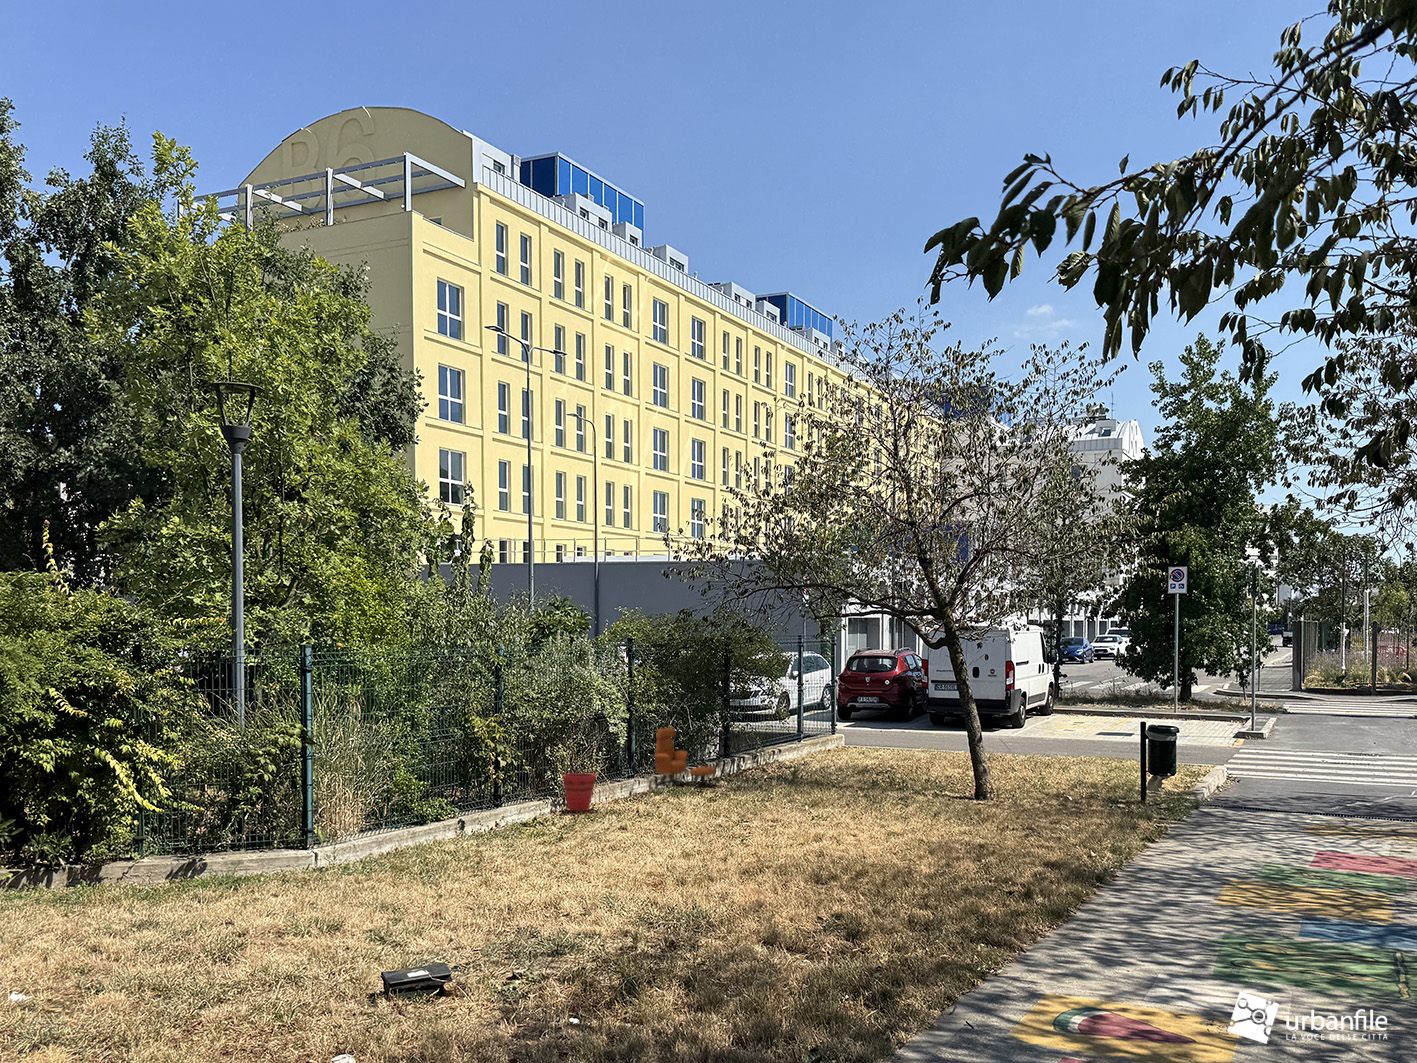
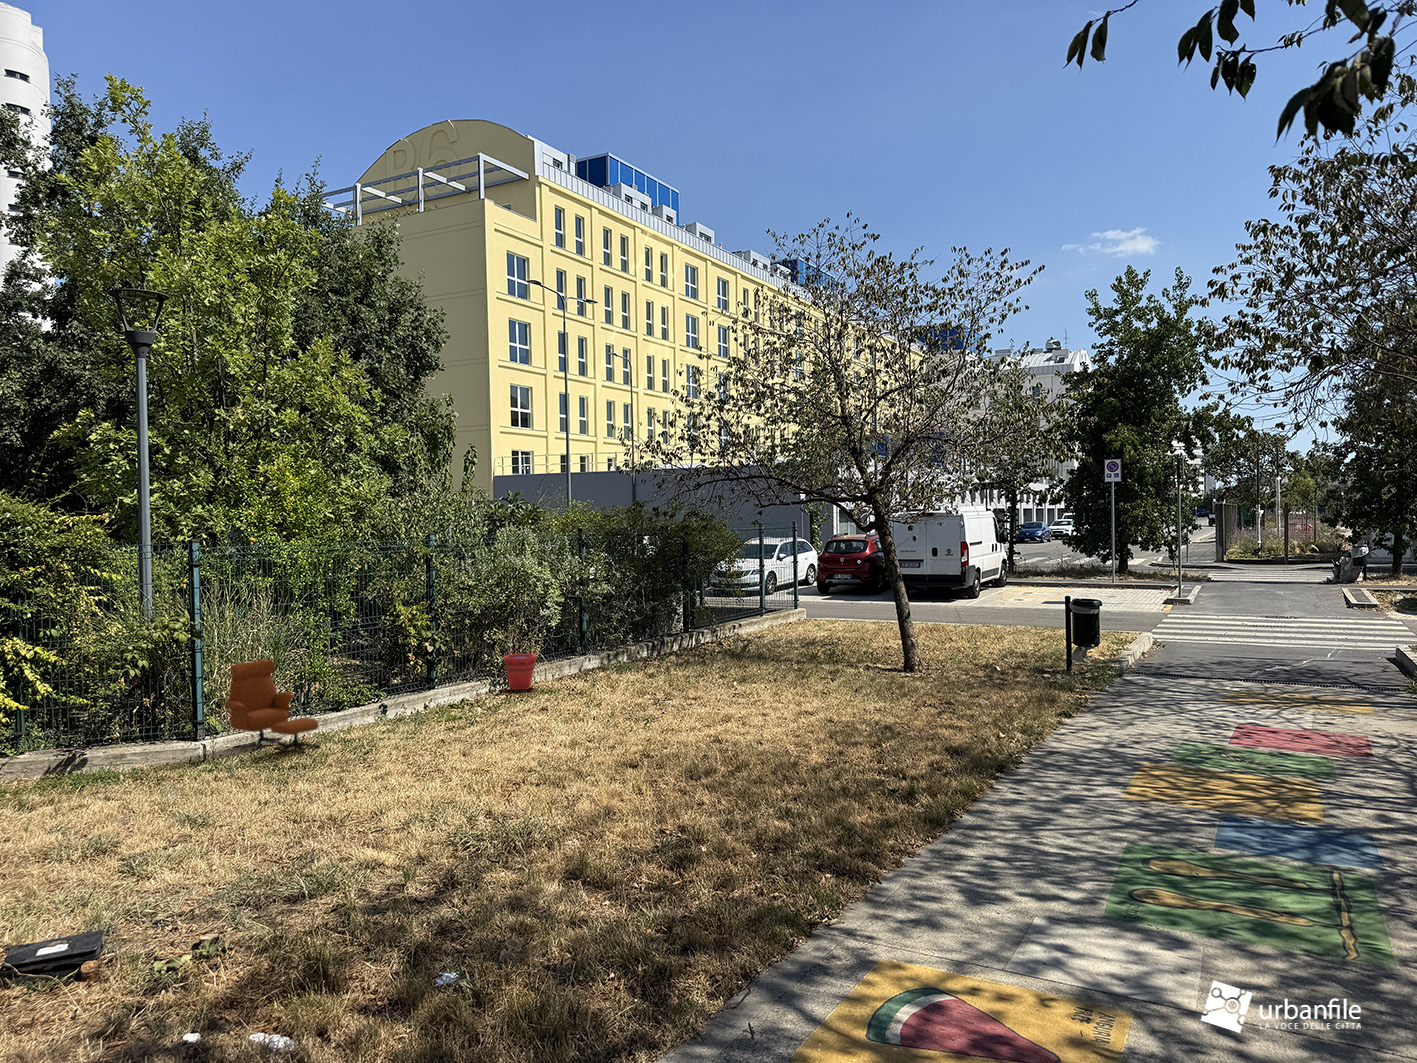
lounge chair: present [654,728,715,788] -> present [223,660,320,754]

